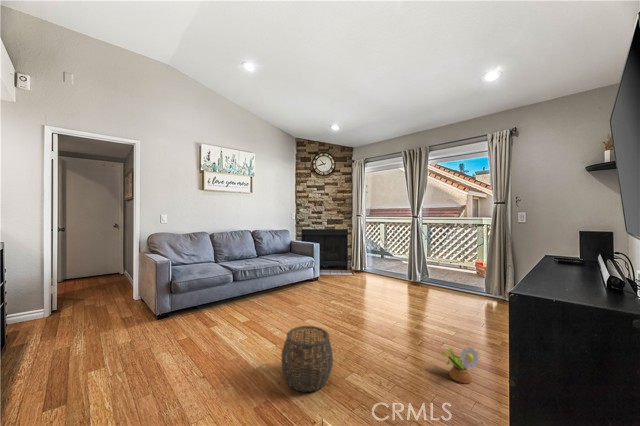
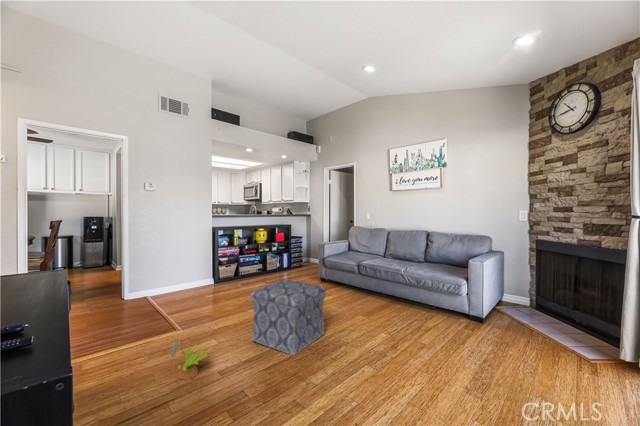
ottoman: none [325,277,394,350] -> present [251,280,326,356]
woven basket: present [281,326,333,392] -> none [214,288,249,325]

